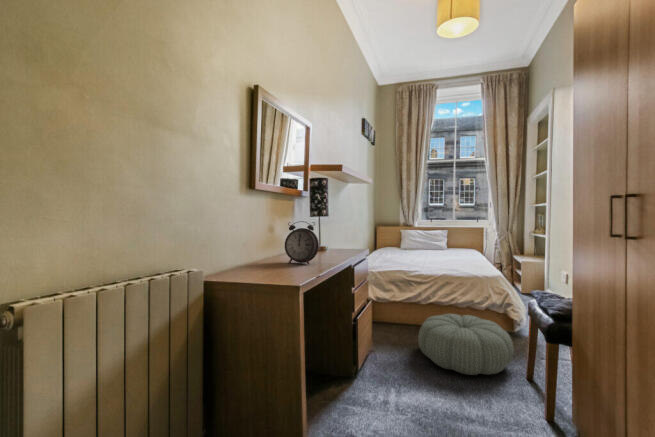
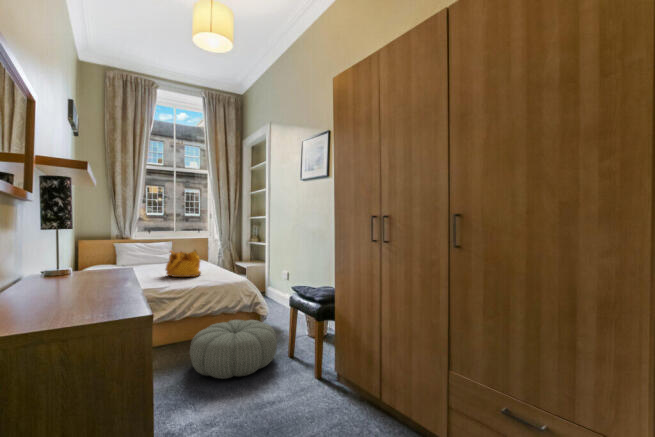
alarm clock: present [285,221,319,264] -> none [37,233,105,300]
handbag: none [423,238,457,265] -> present [166,250,201,277]

